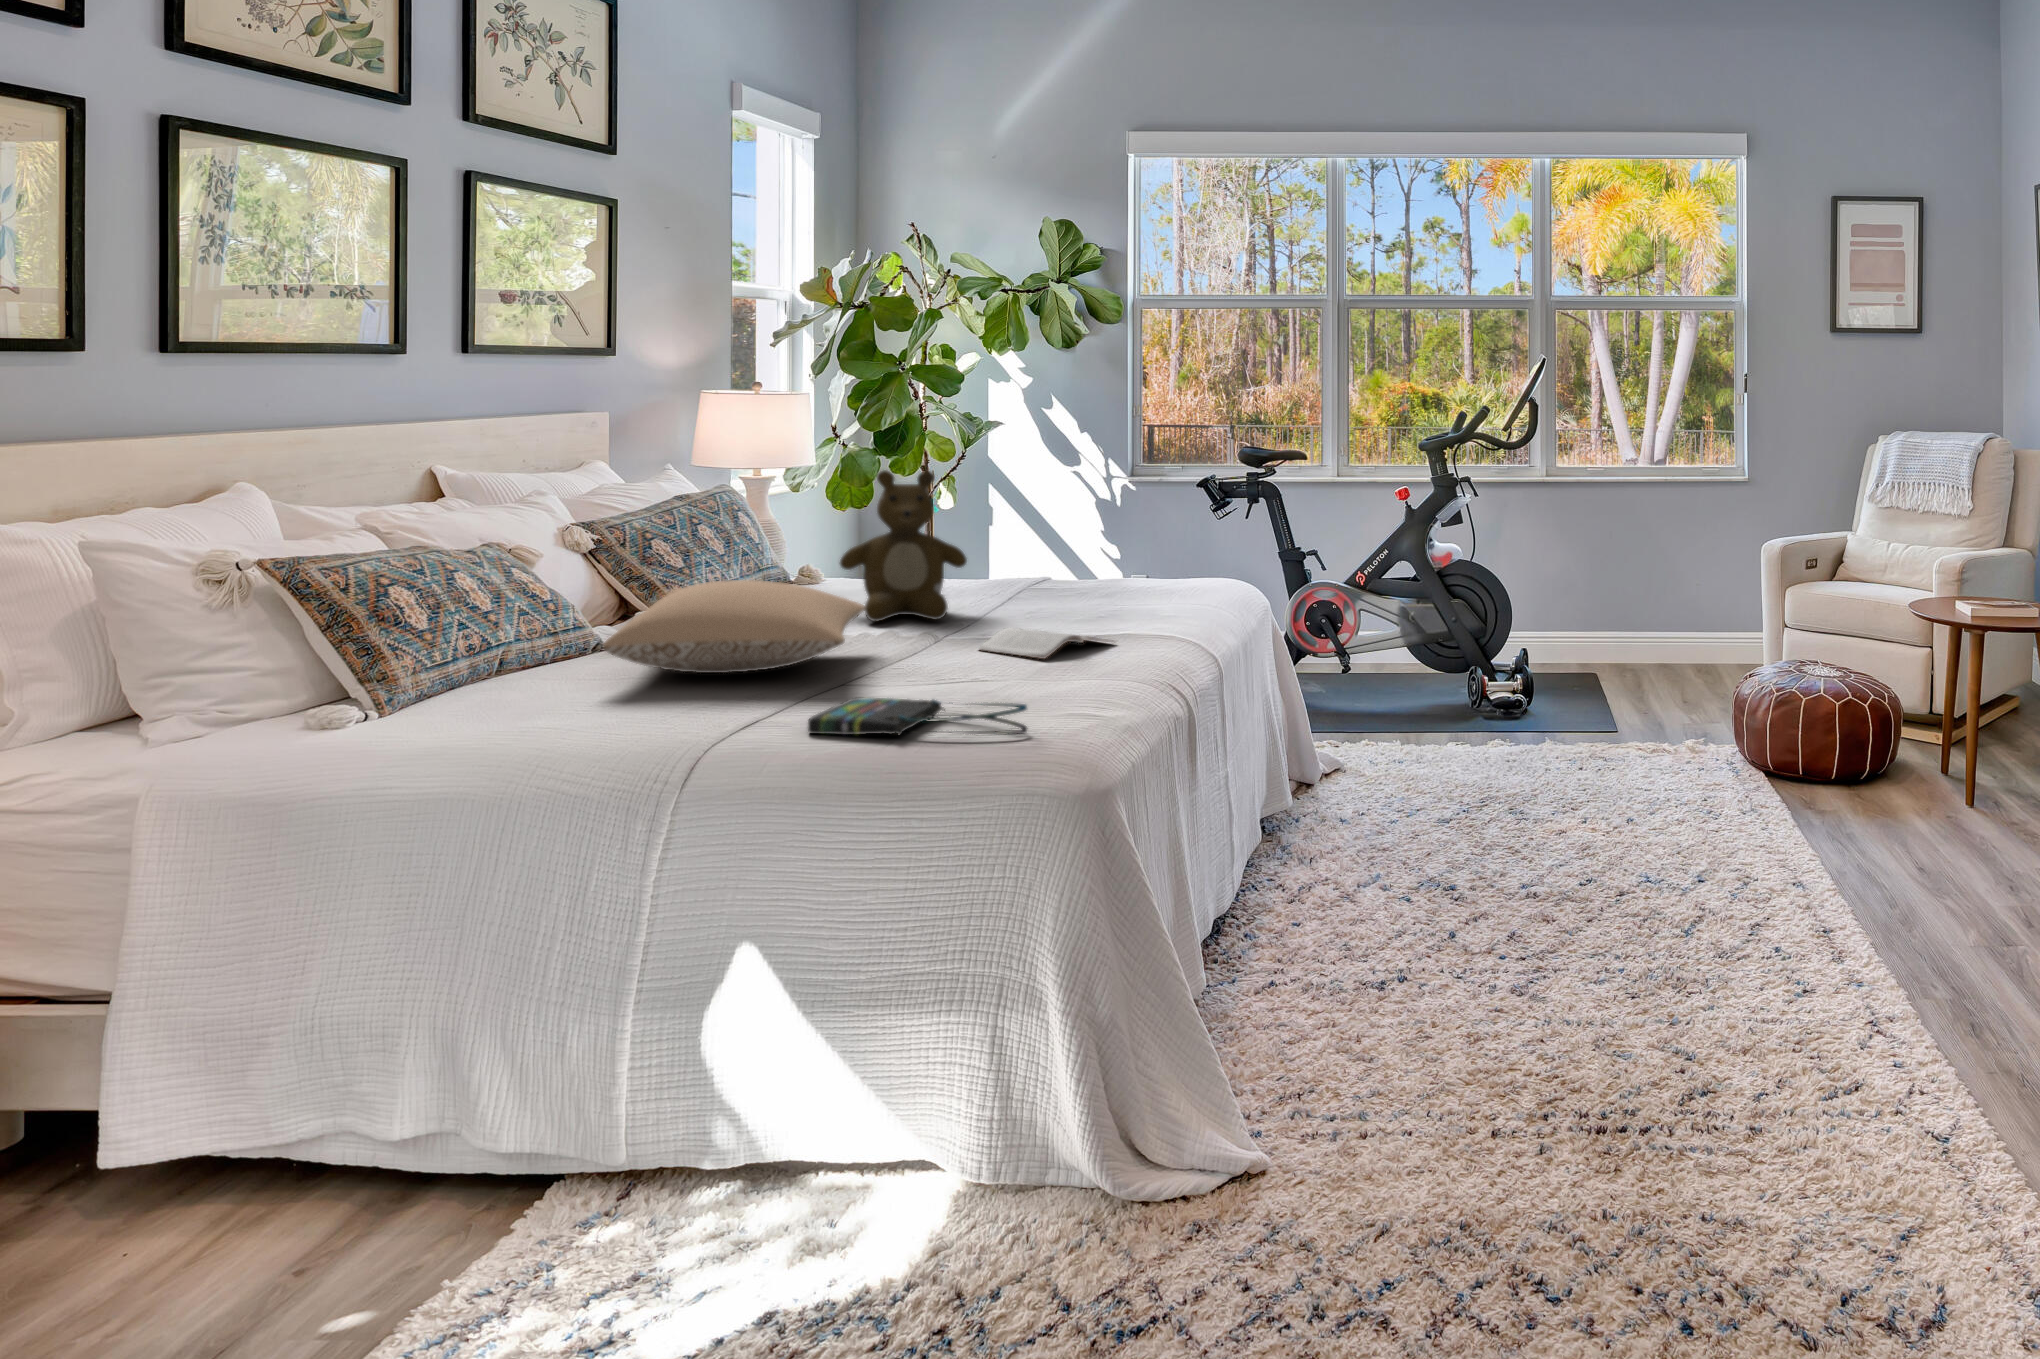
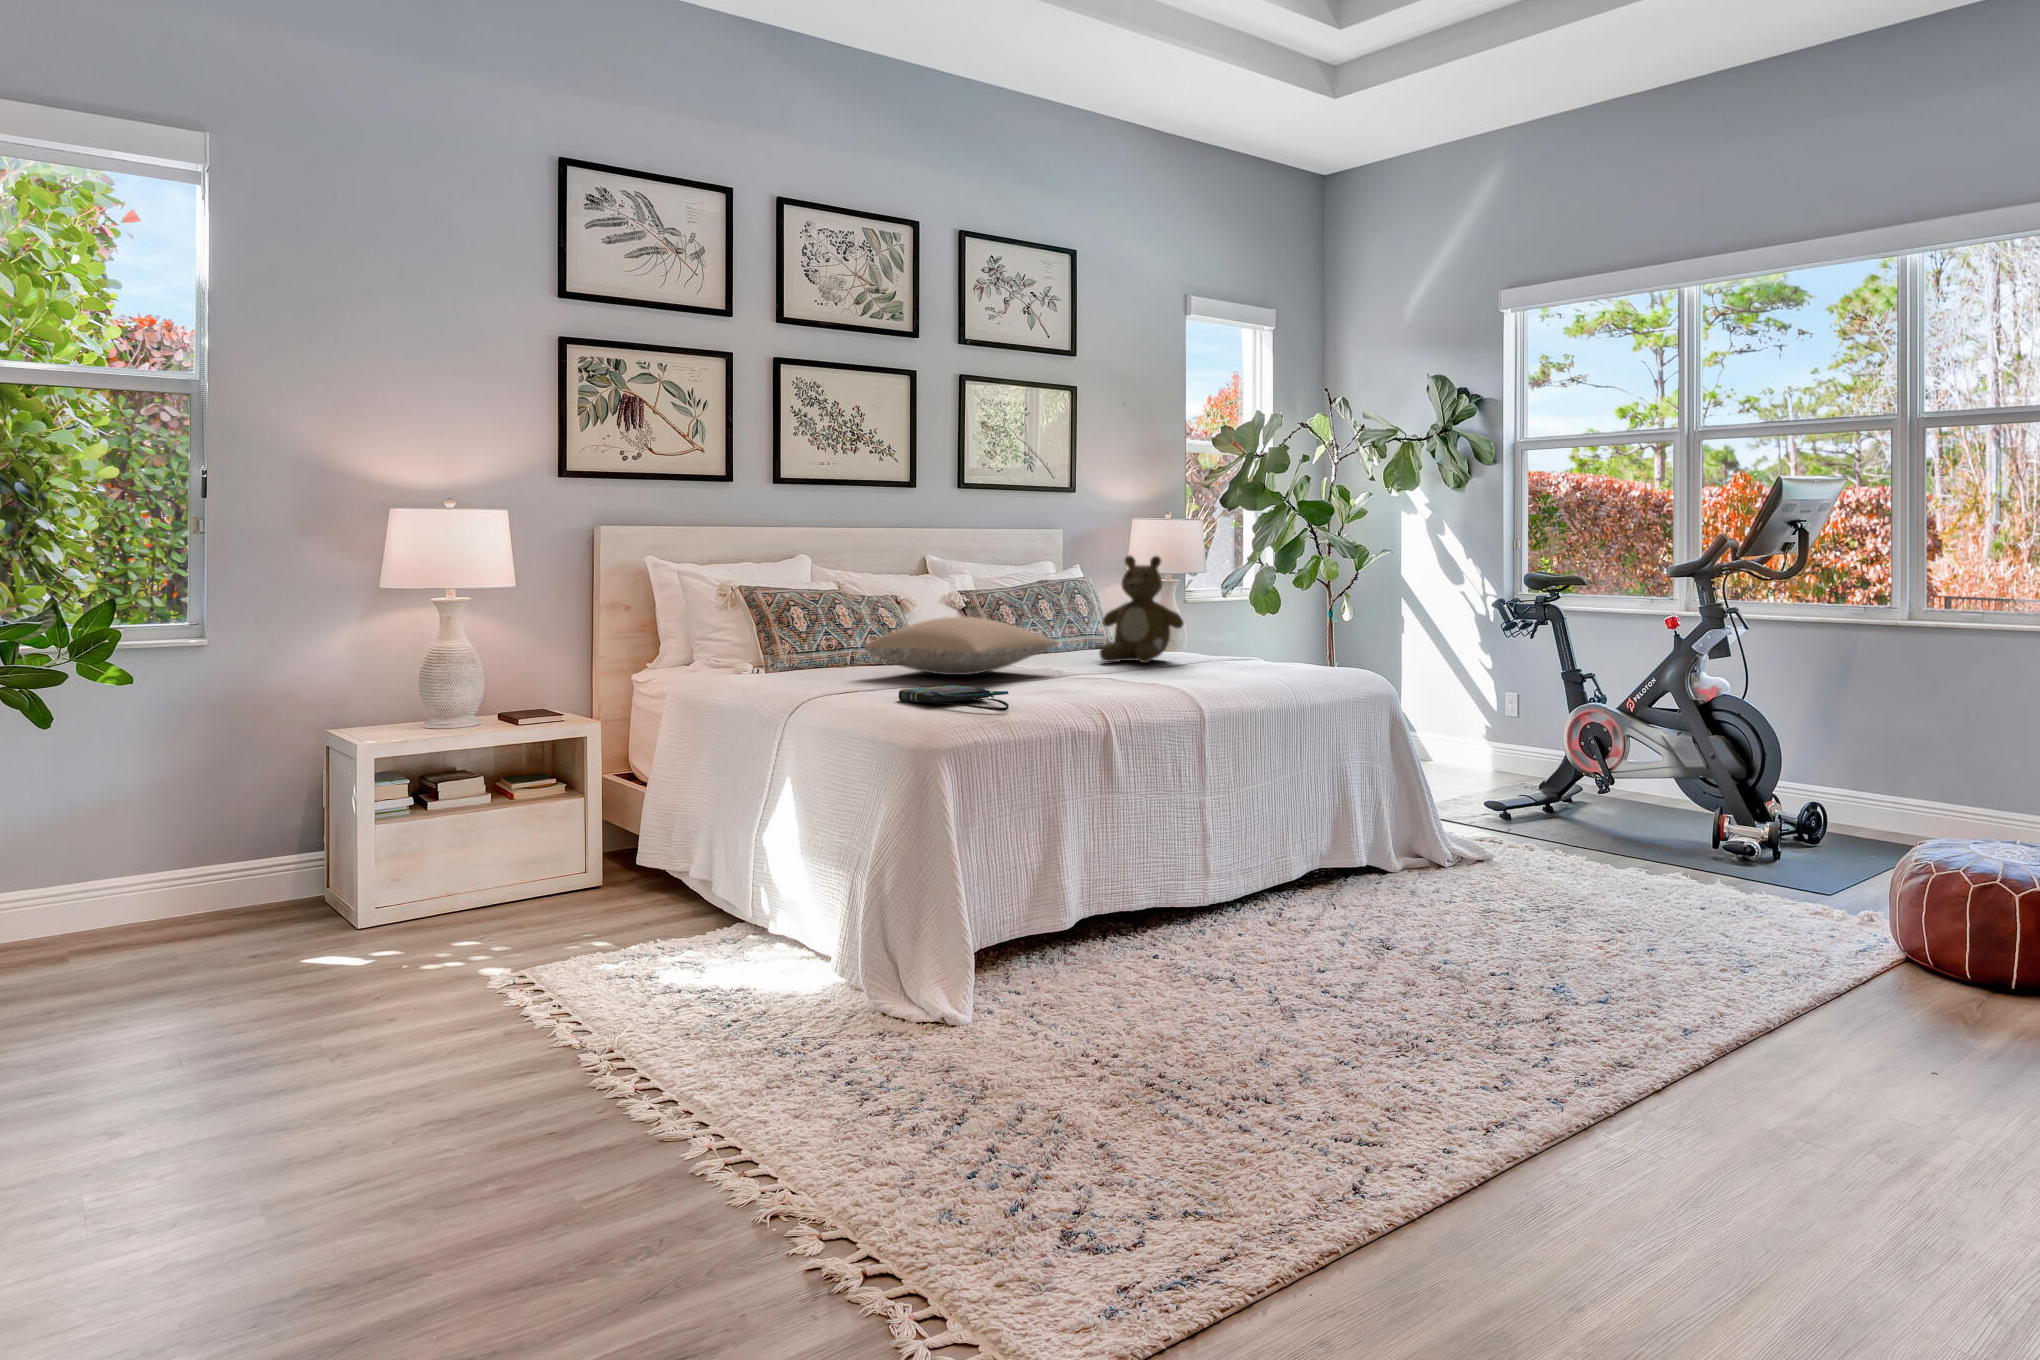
magazine: present [979,628,1109,659] -> none [1122,665,1222,685]

